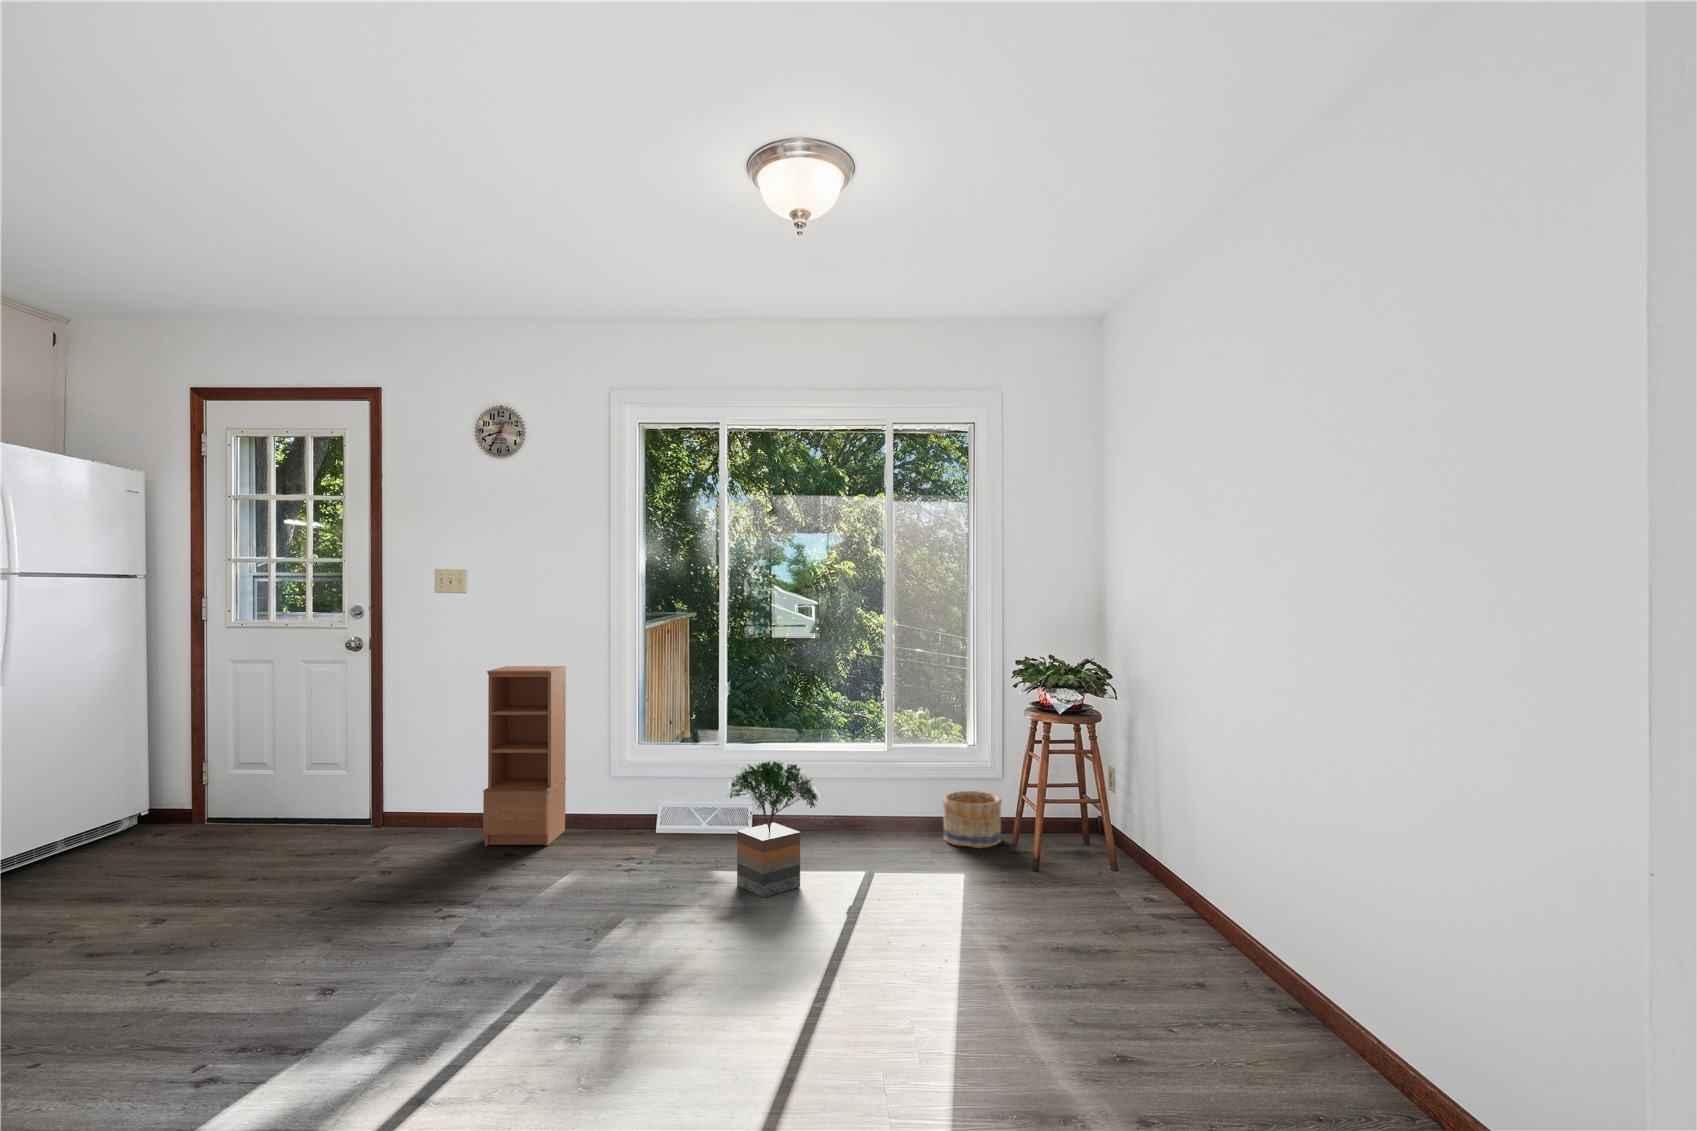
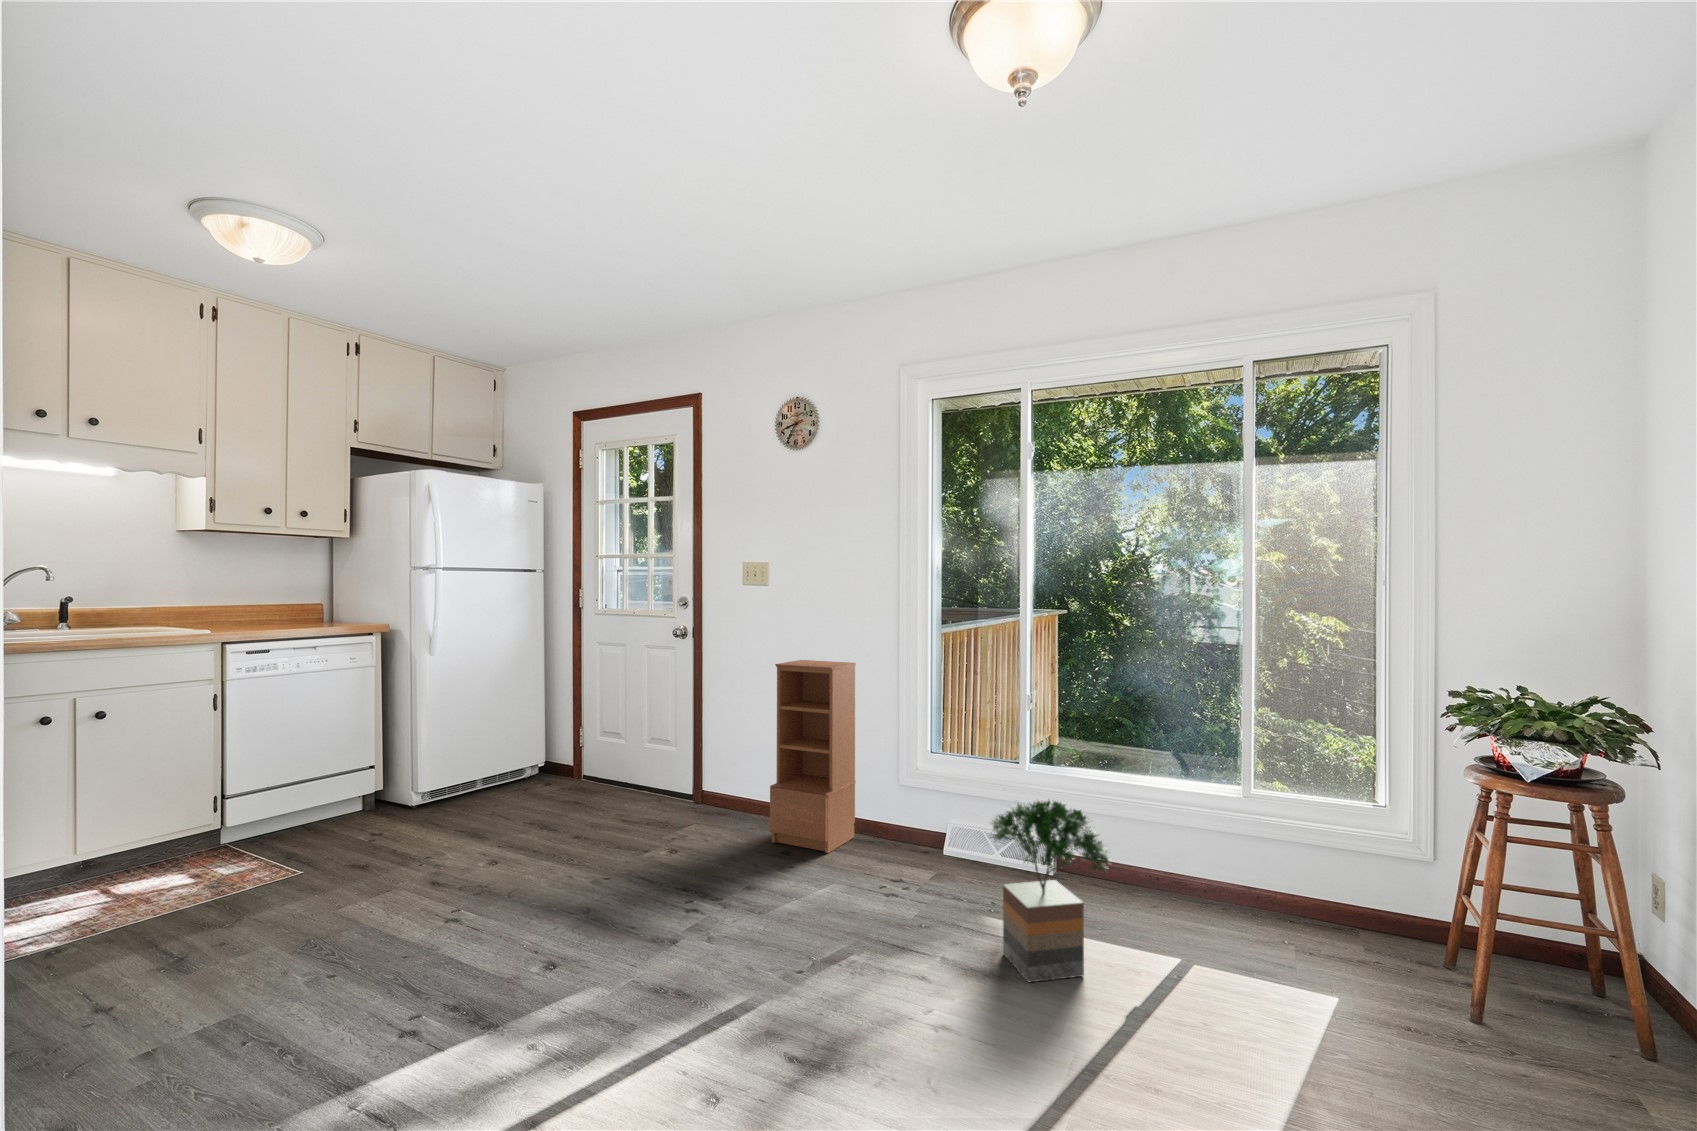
basket: present [943,791,1002,848] -> none [1320,870,1423,966]

